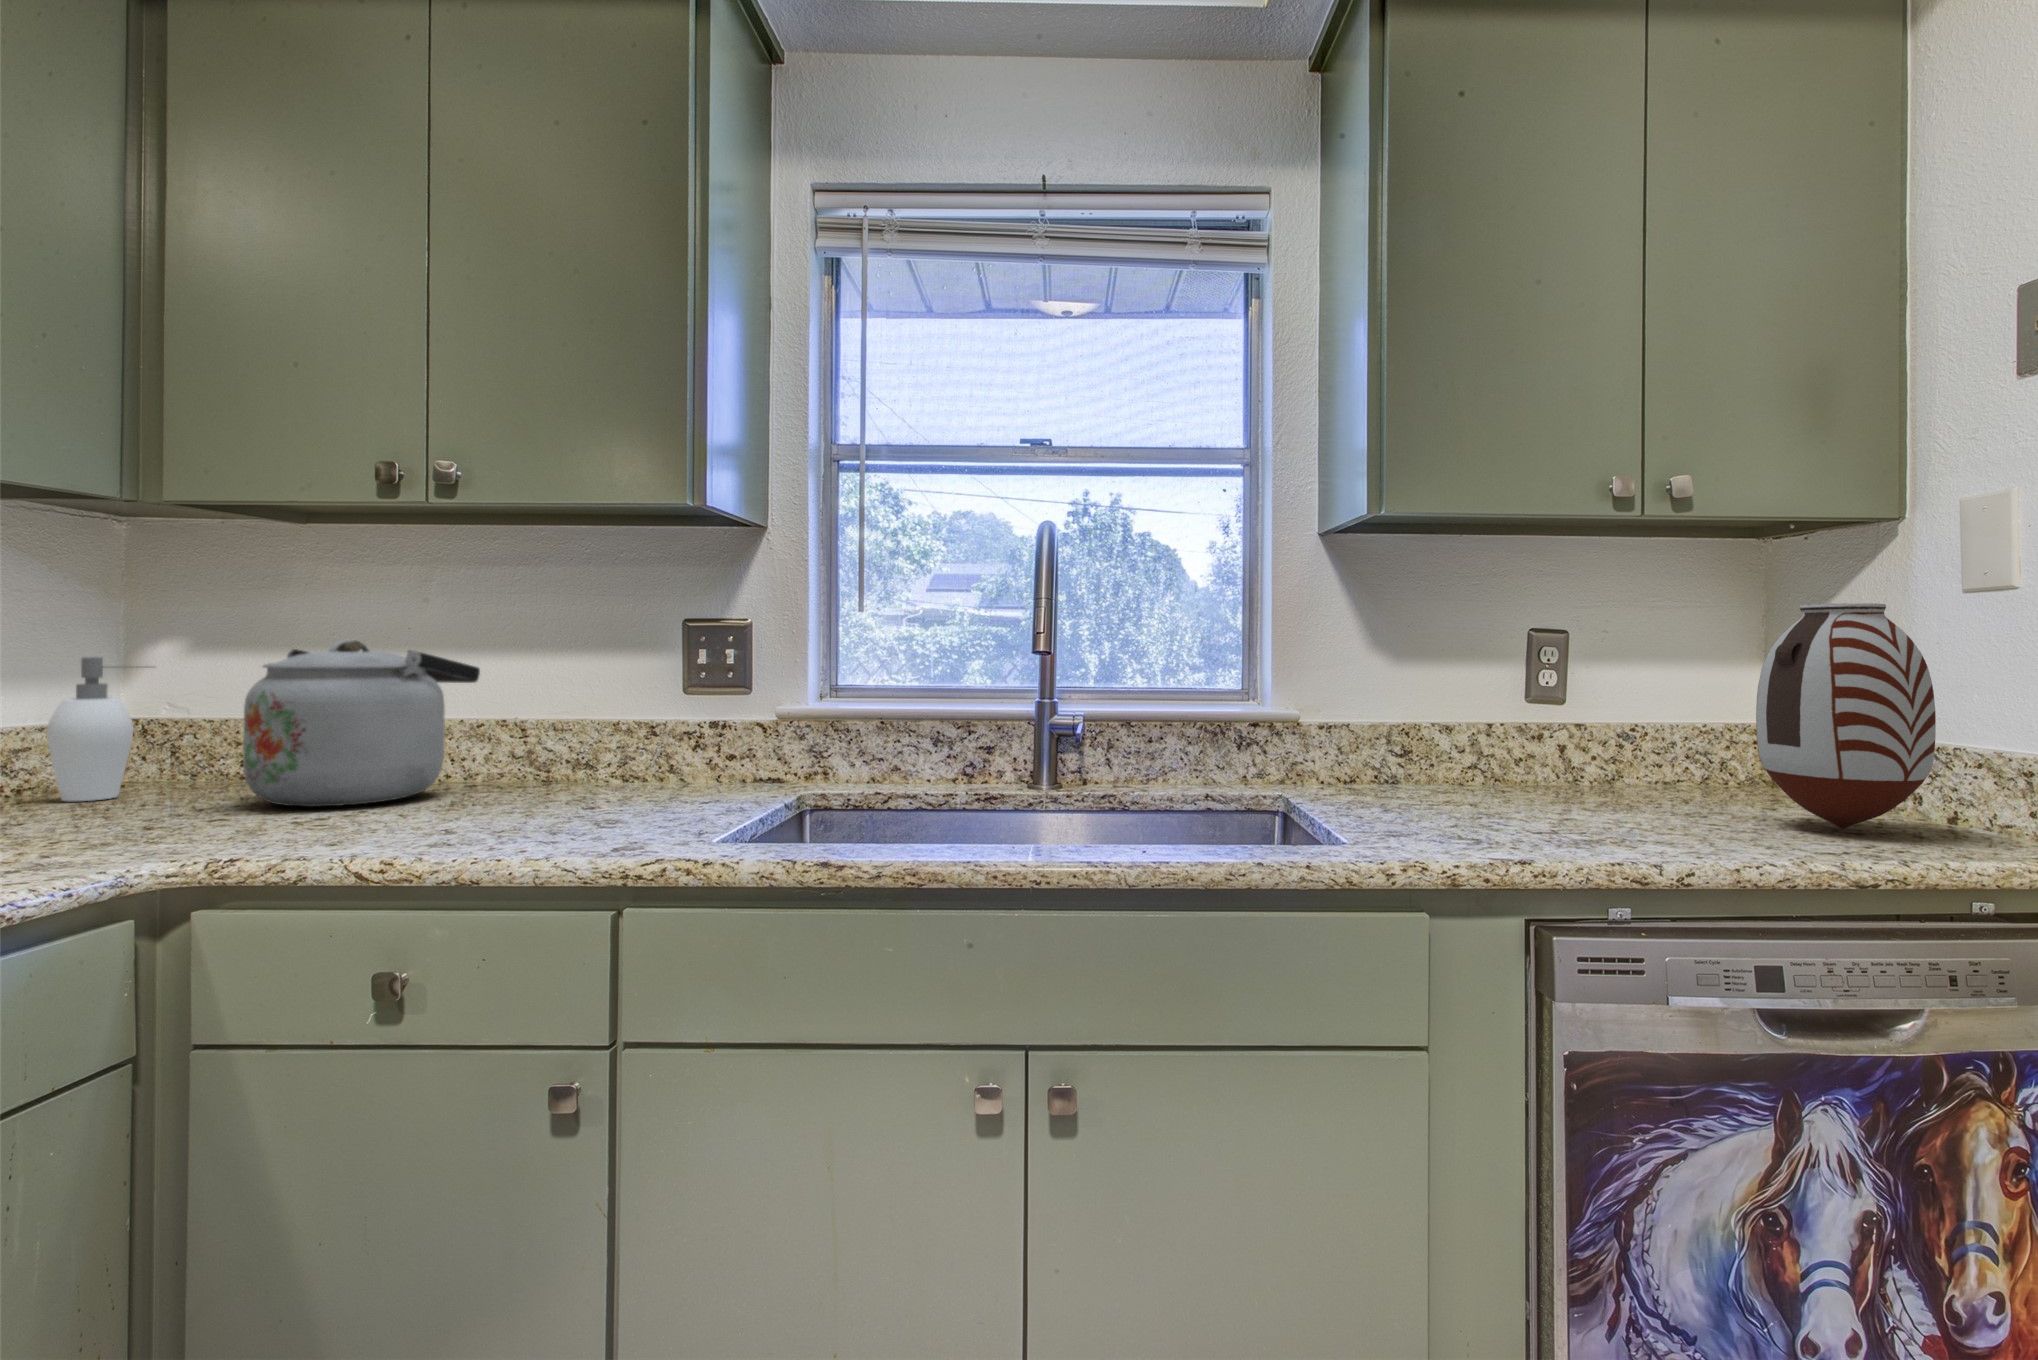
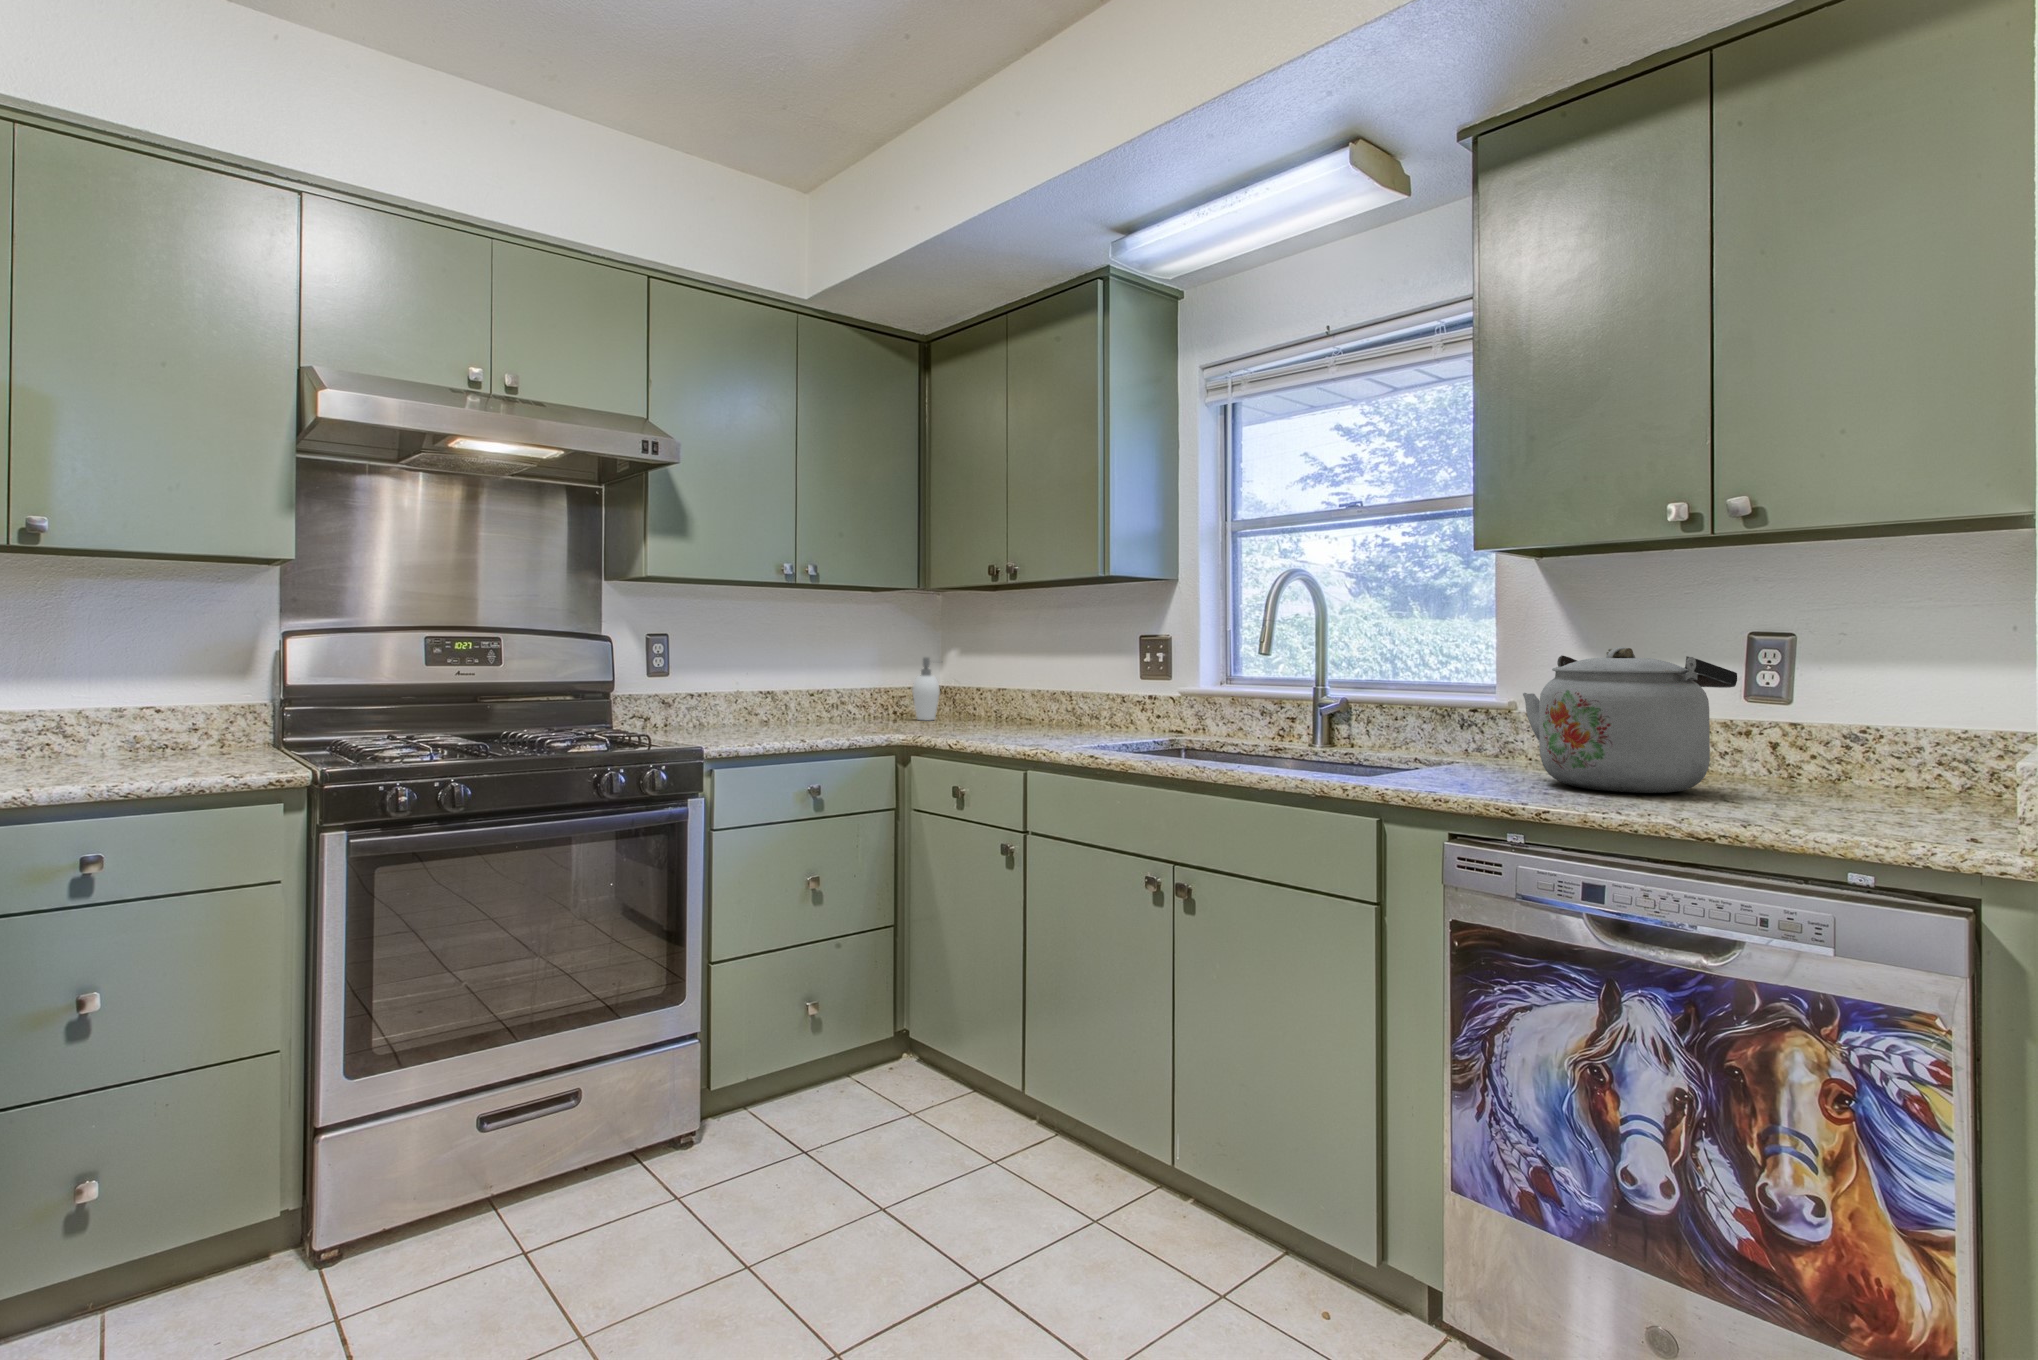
vase: present [1756,603,1936,829] -> none [1768,610,1941,817]
kettle: present [243,639,480,807] -> present [1523,647,1737,793]

